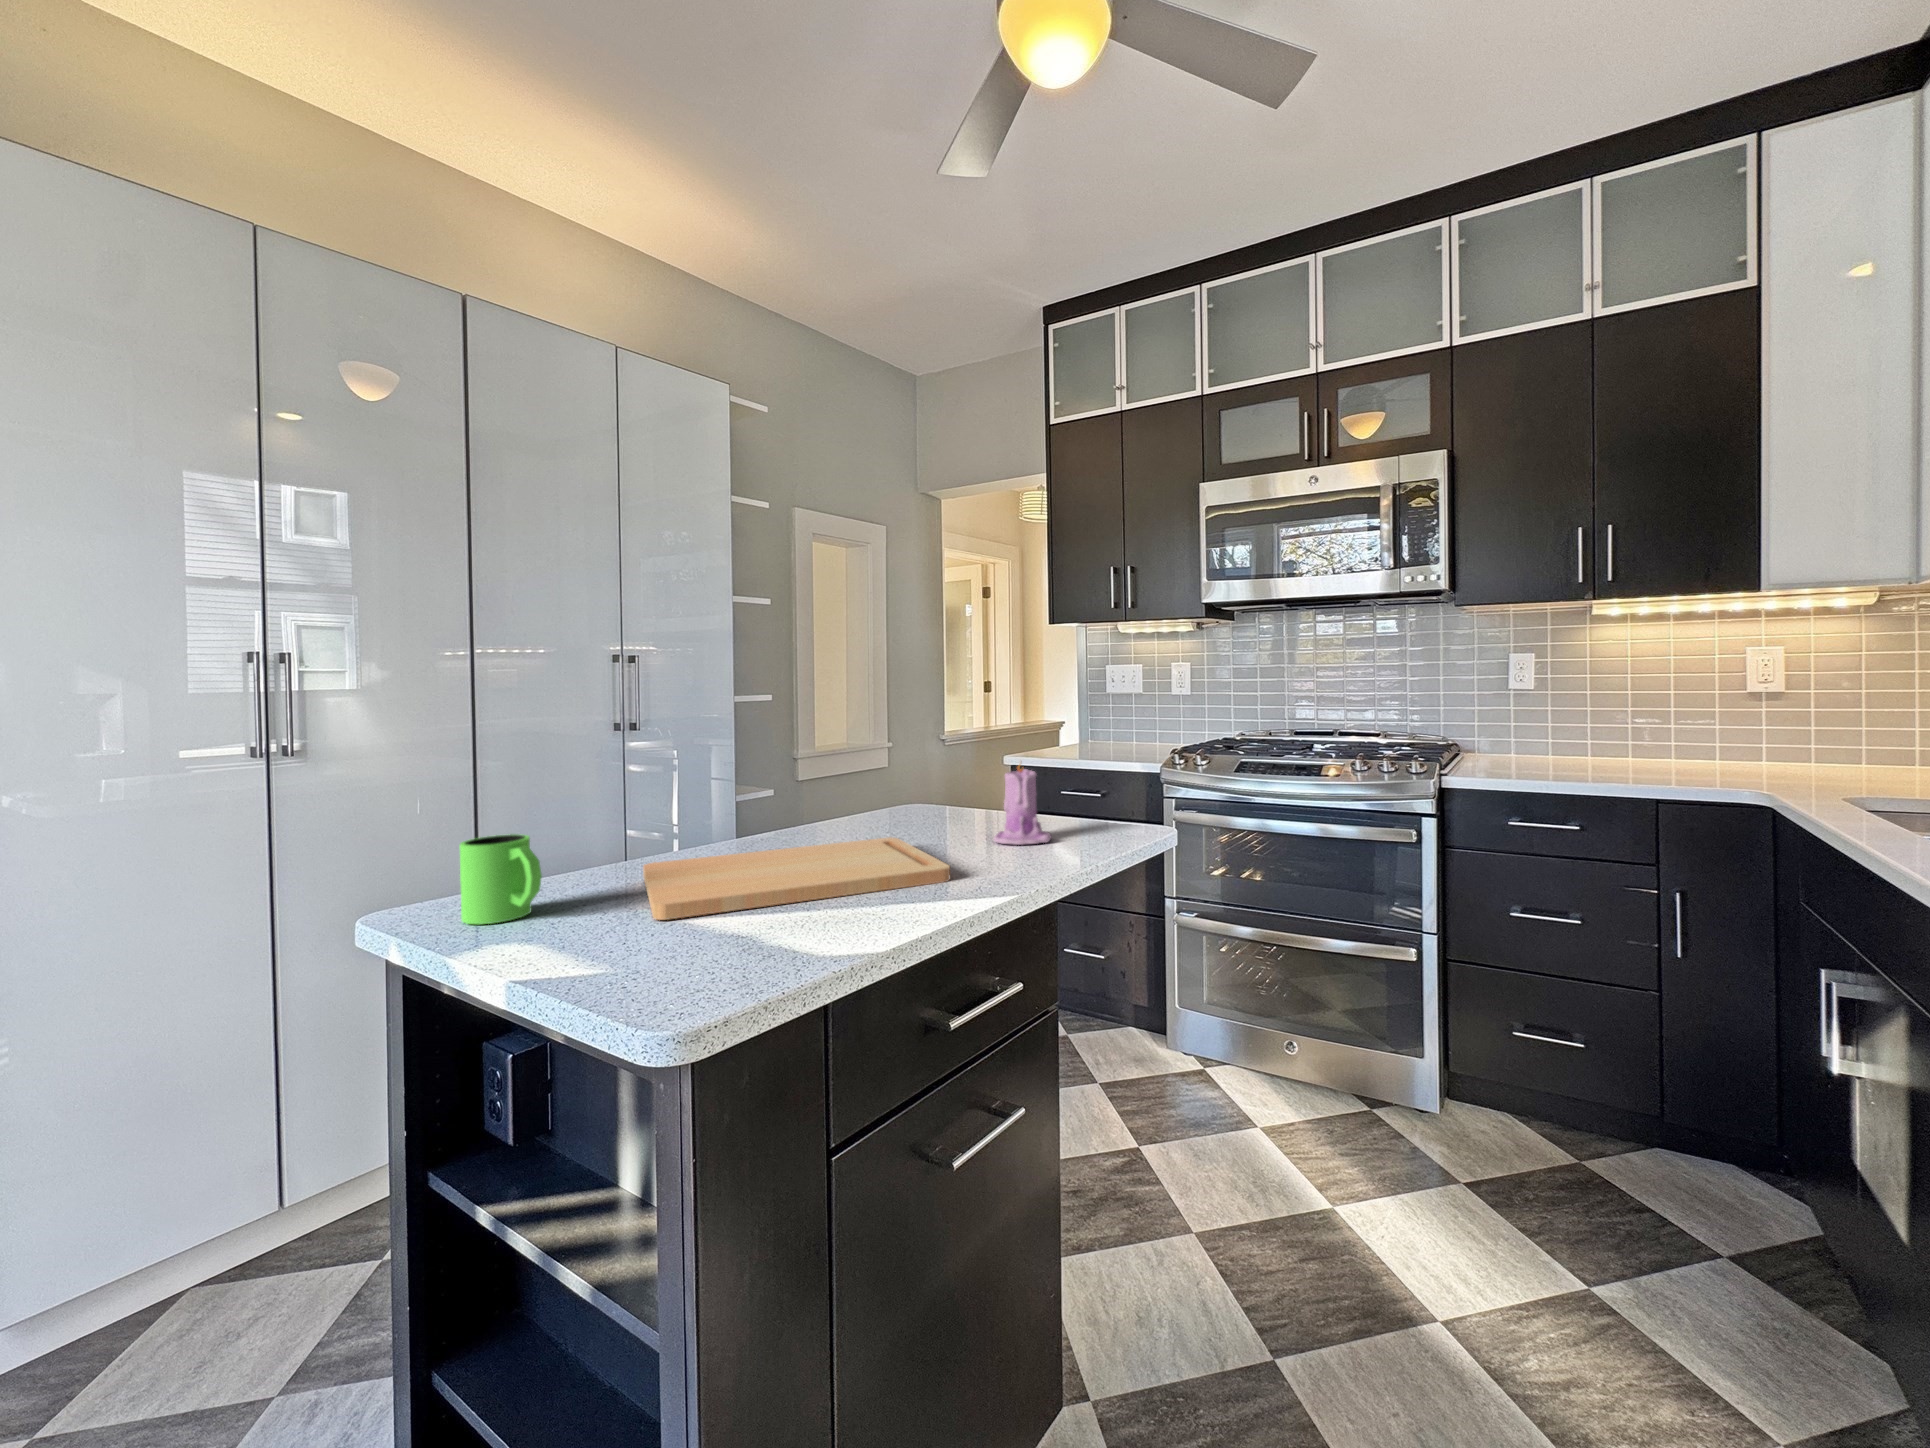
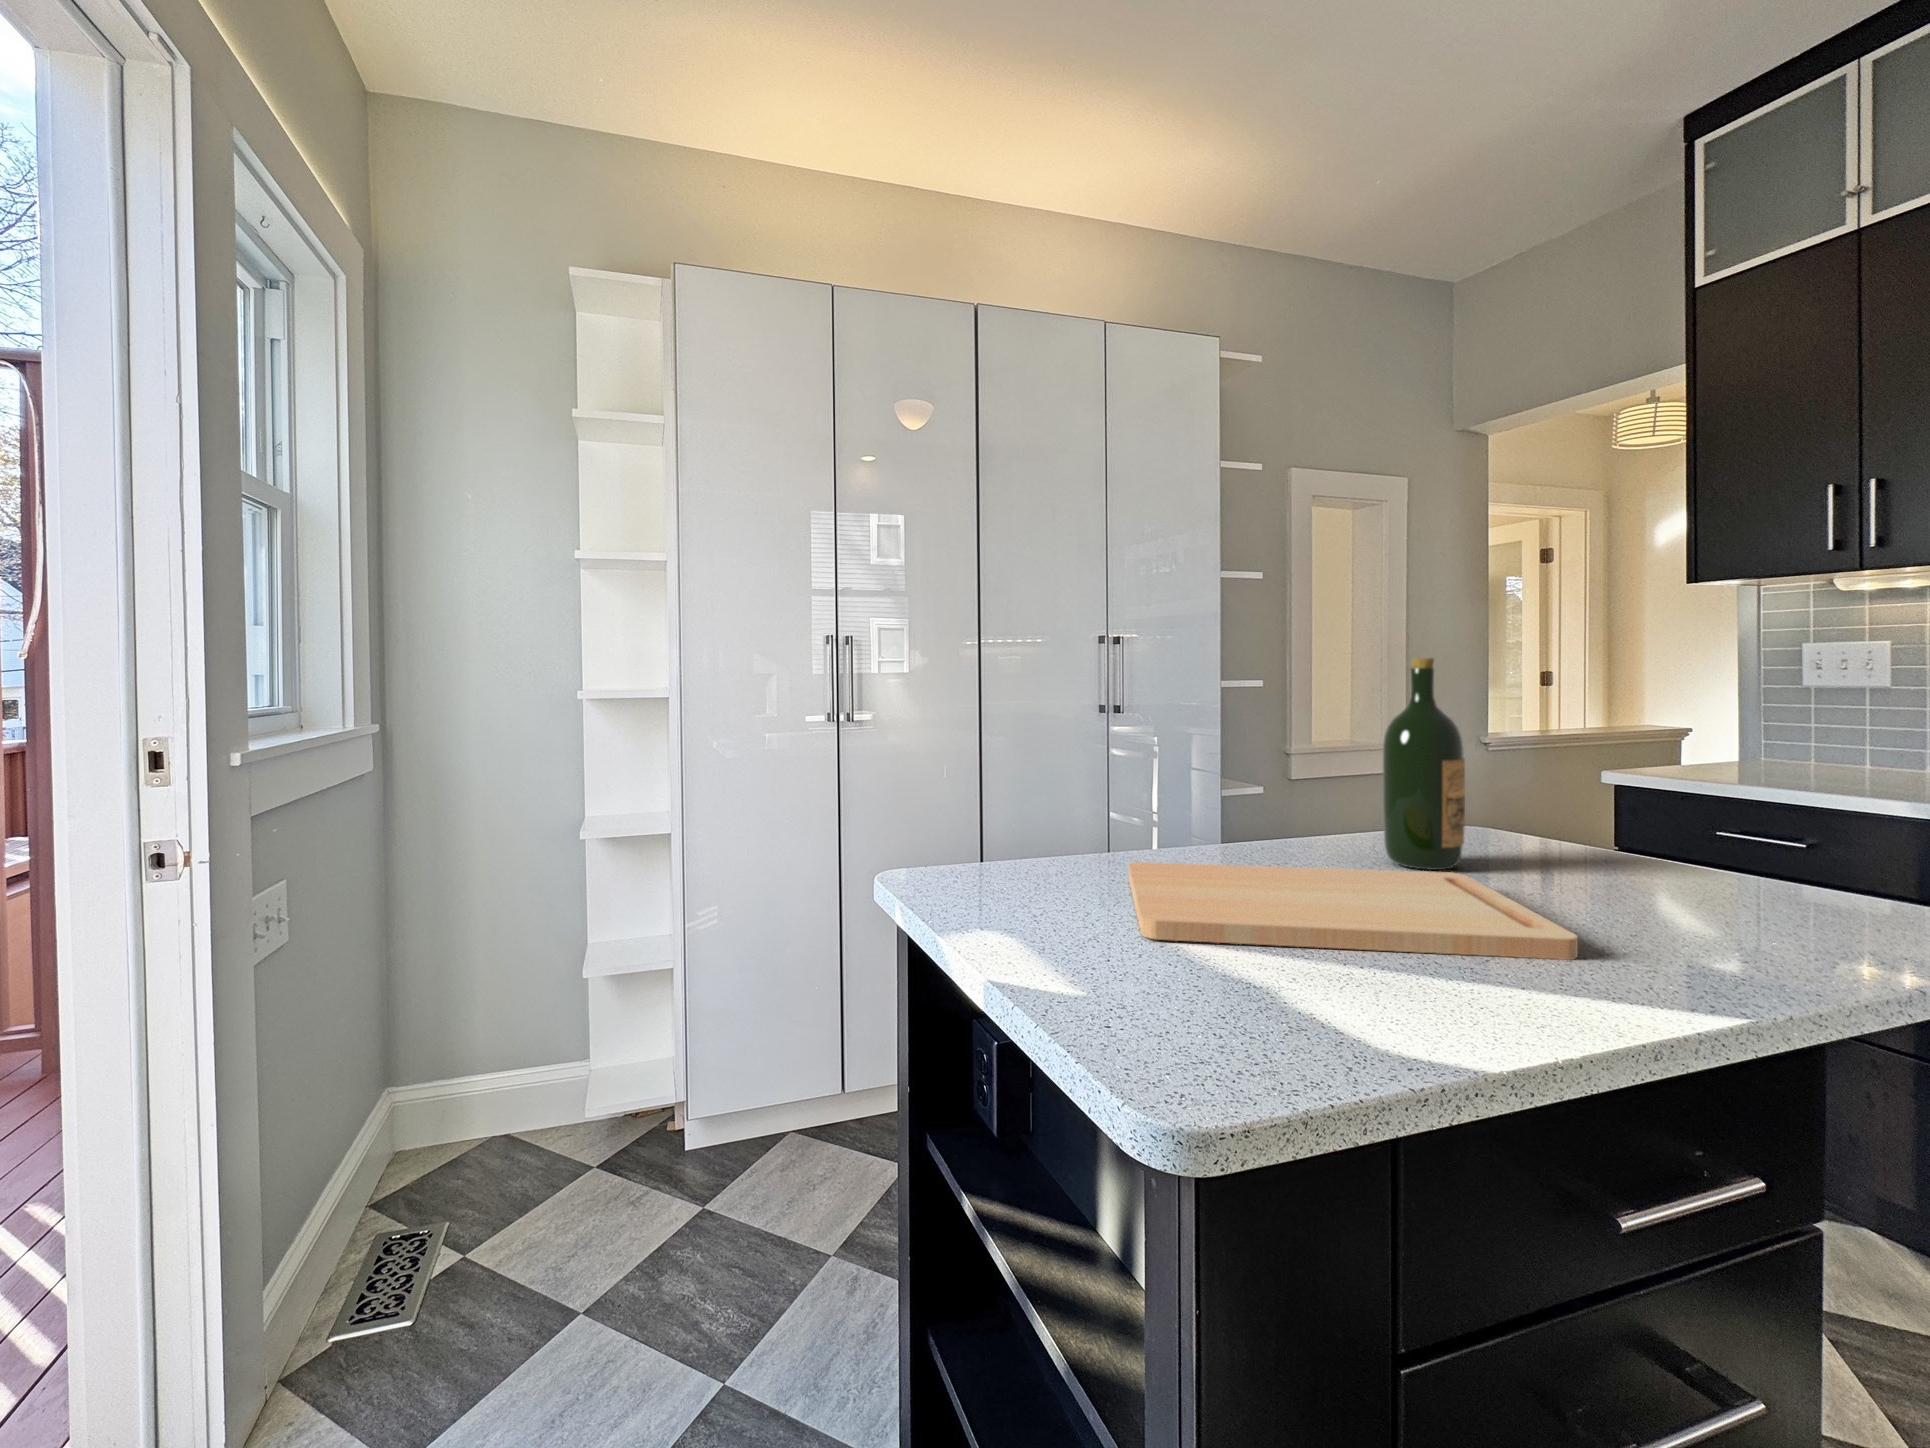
wine bottle: none [846,683,900,839] -> present [1383,658,1465,870]
candle: present [994,765,1052,845] -> none [1638,780,1763,920]
mug: present [460,834,542,924] -> none [950,812,1024,906]

